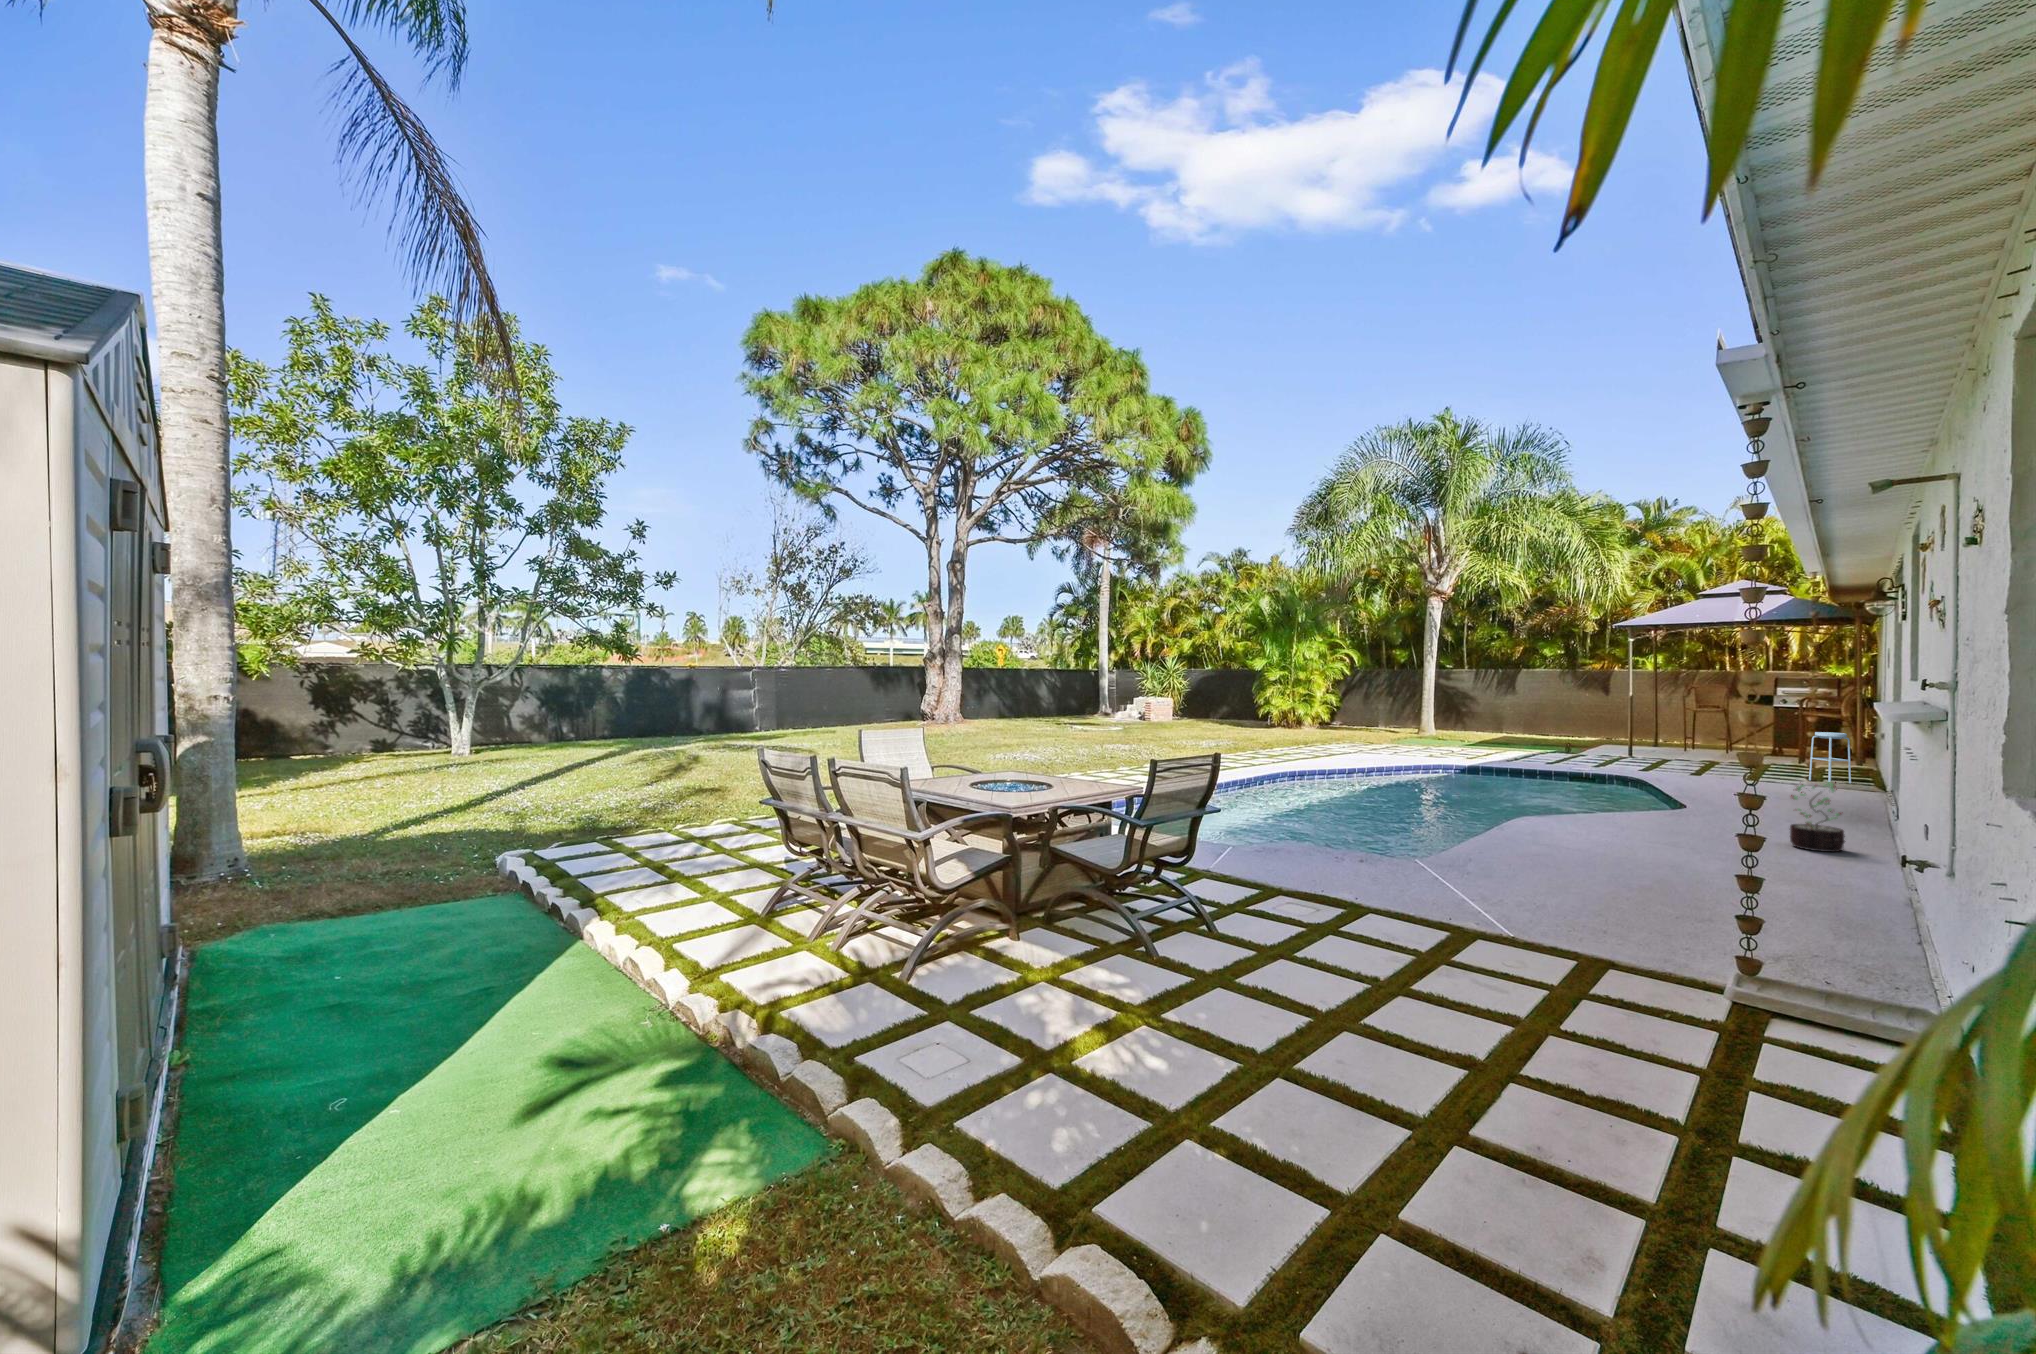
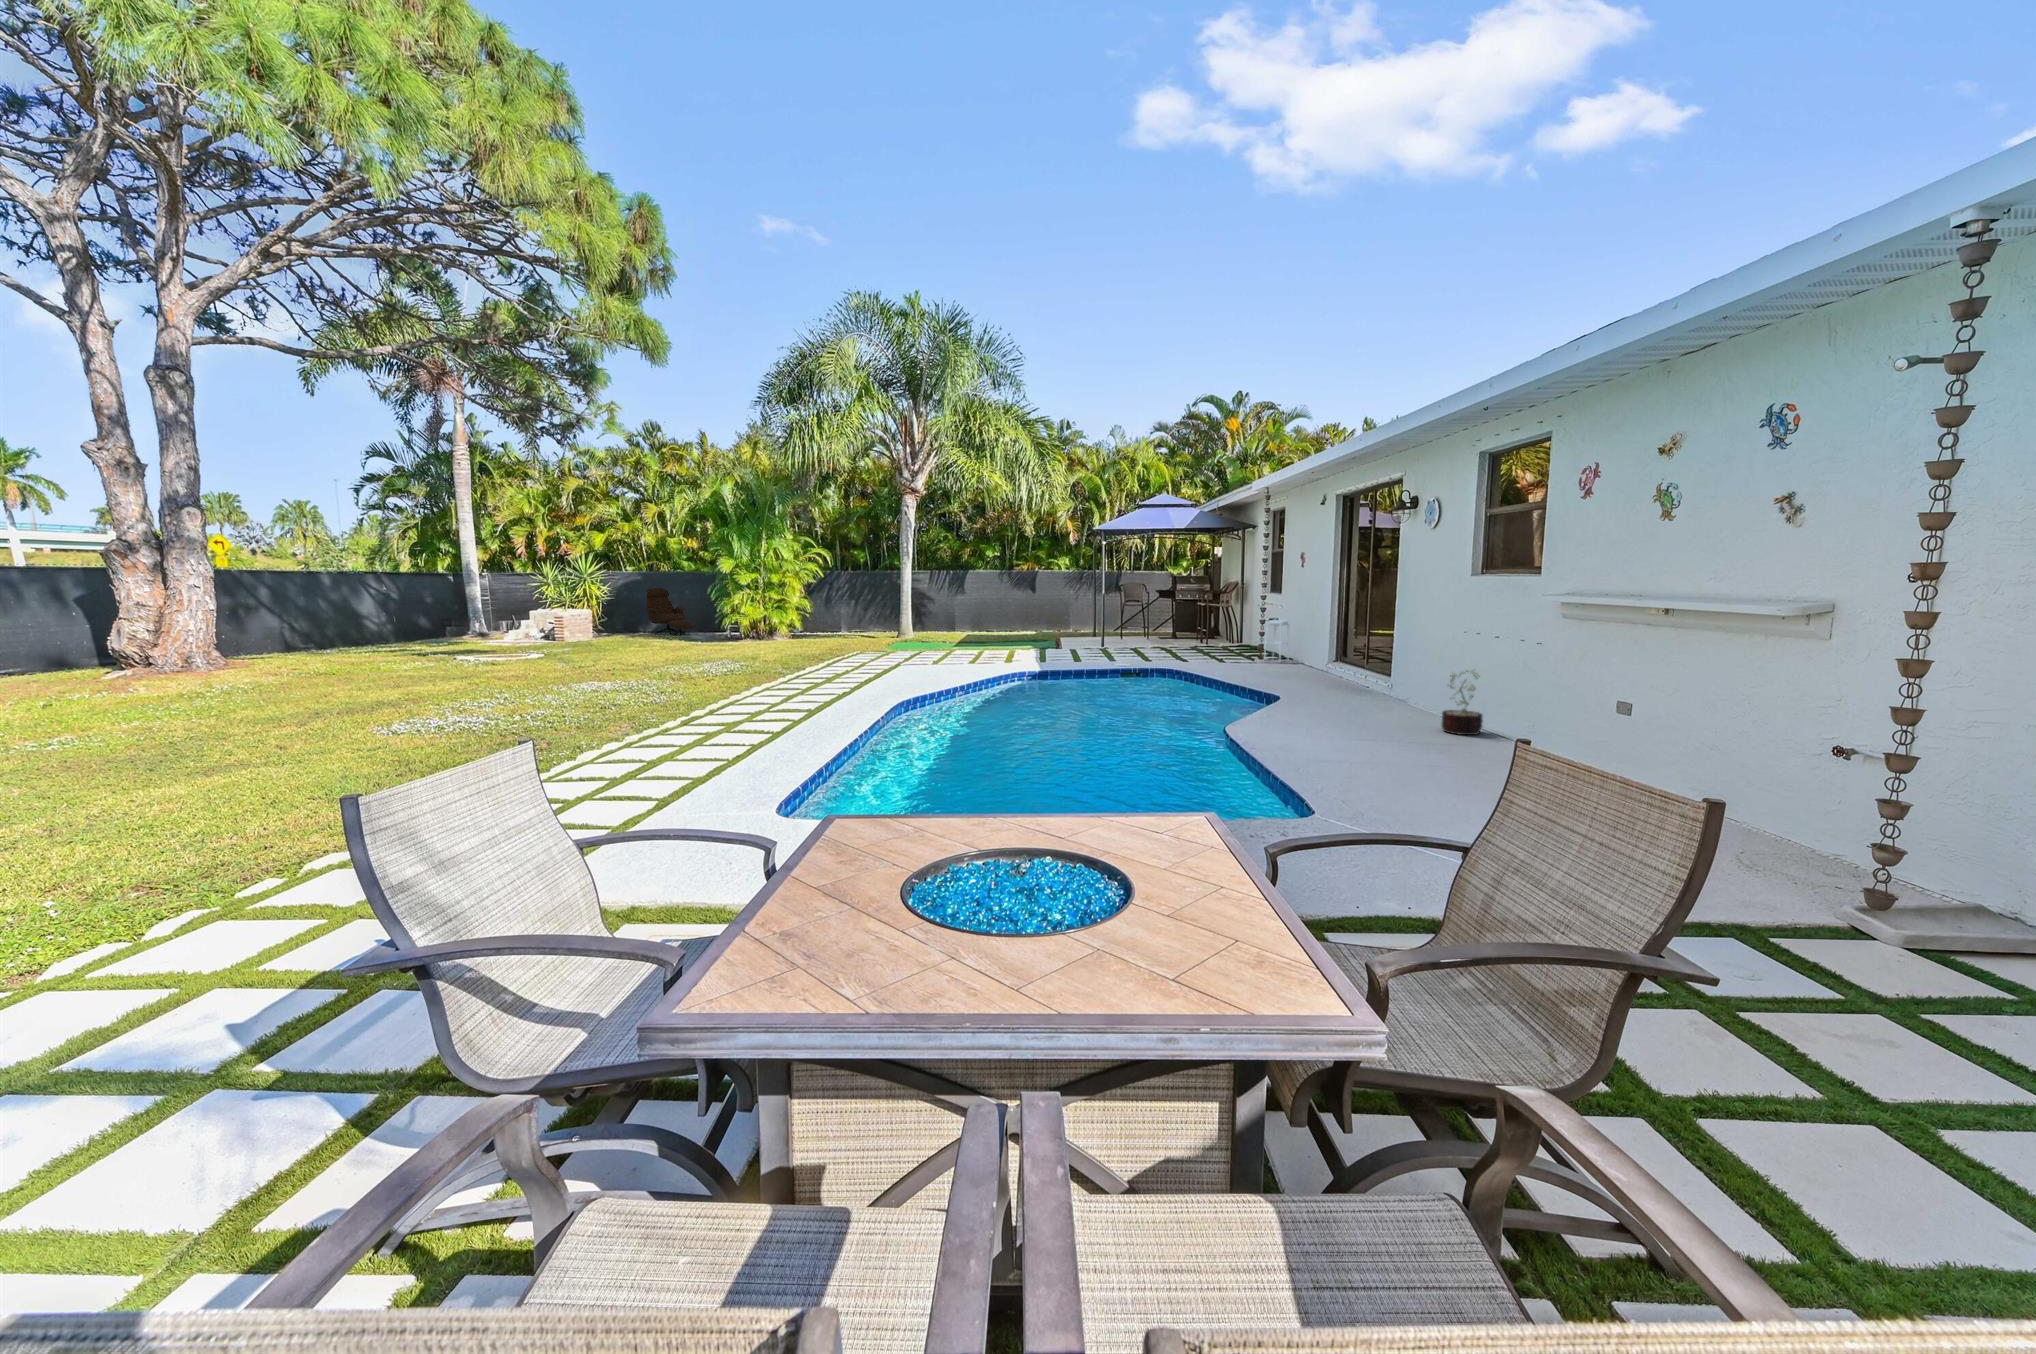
lounge chair: none [1213,683,1247,722] -> present [646,588,694,636]

